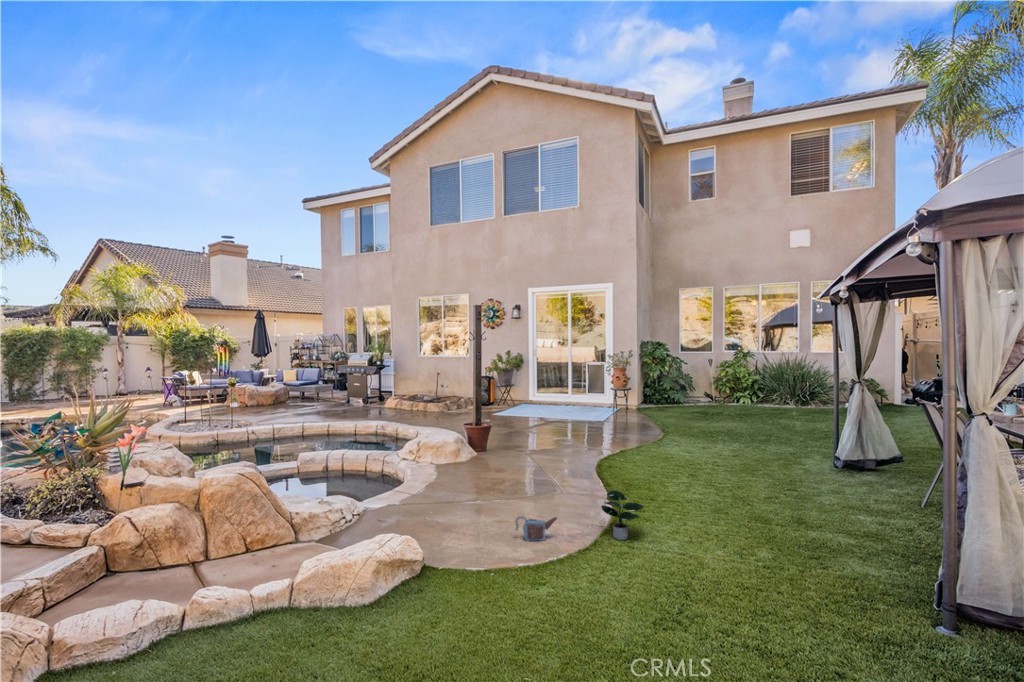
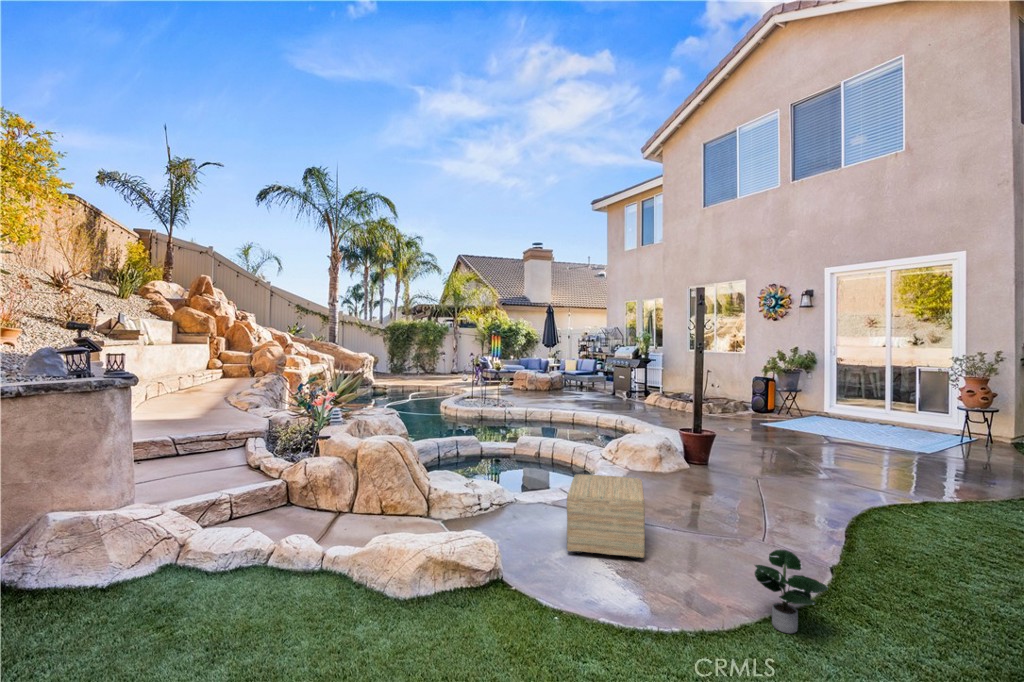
ottoman: none [443,465,515,533] -> present [567,474,645,559]
watering can: present [515,516,557,541] -> none [625,550,683,594]

